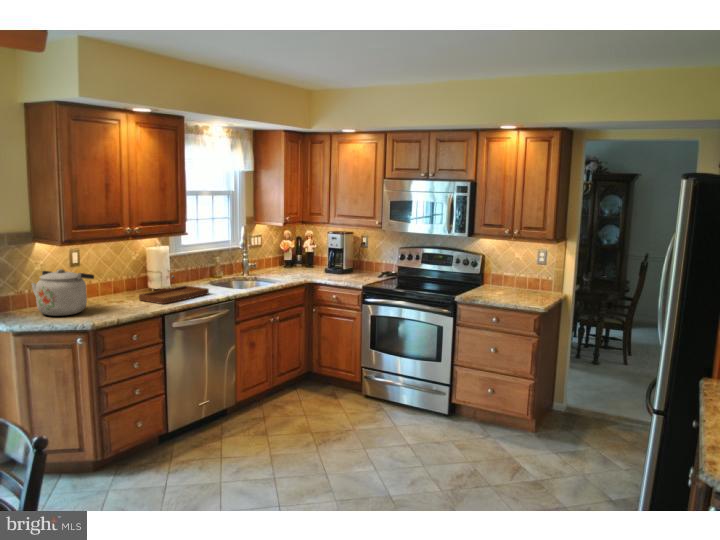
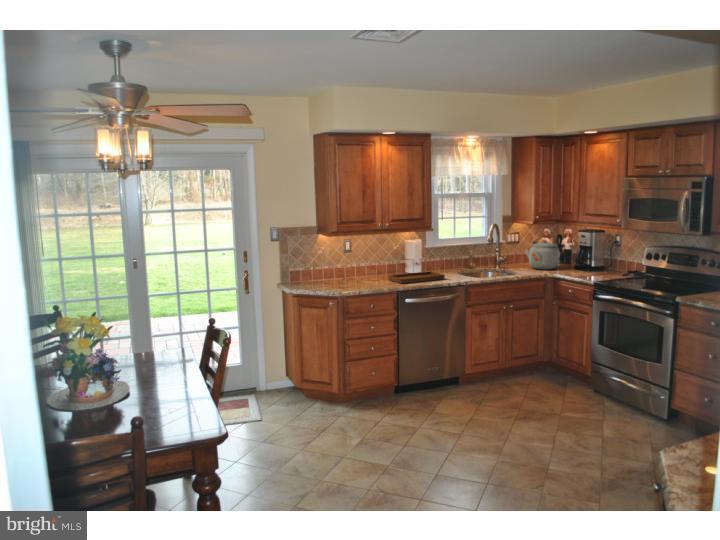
kettle: present [32,269,94,316] -> present [526,241,564,270]

